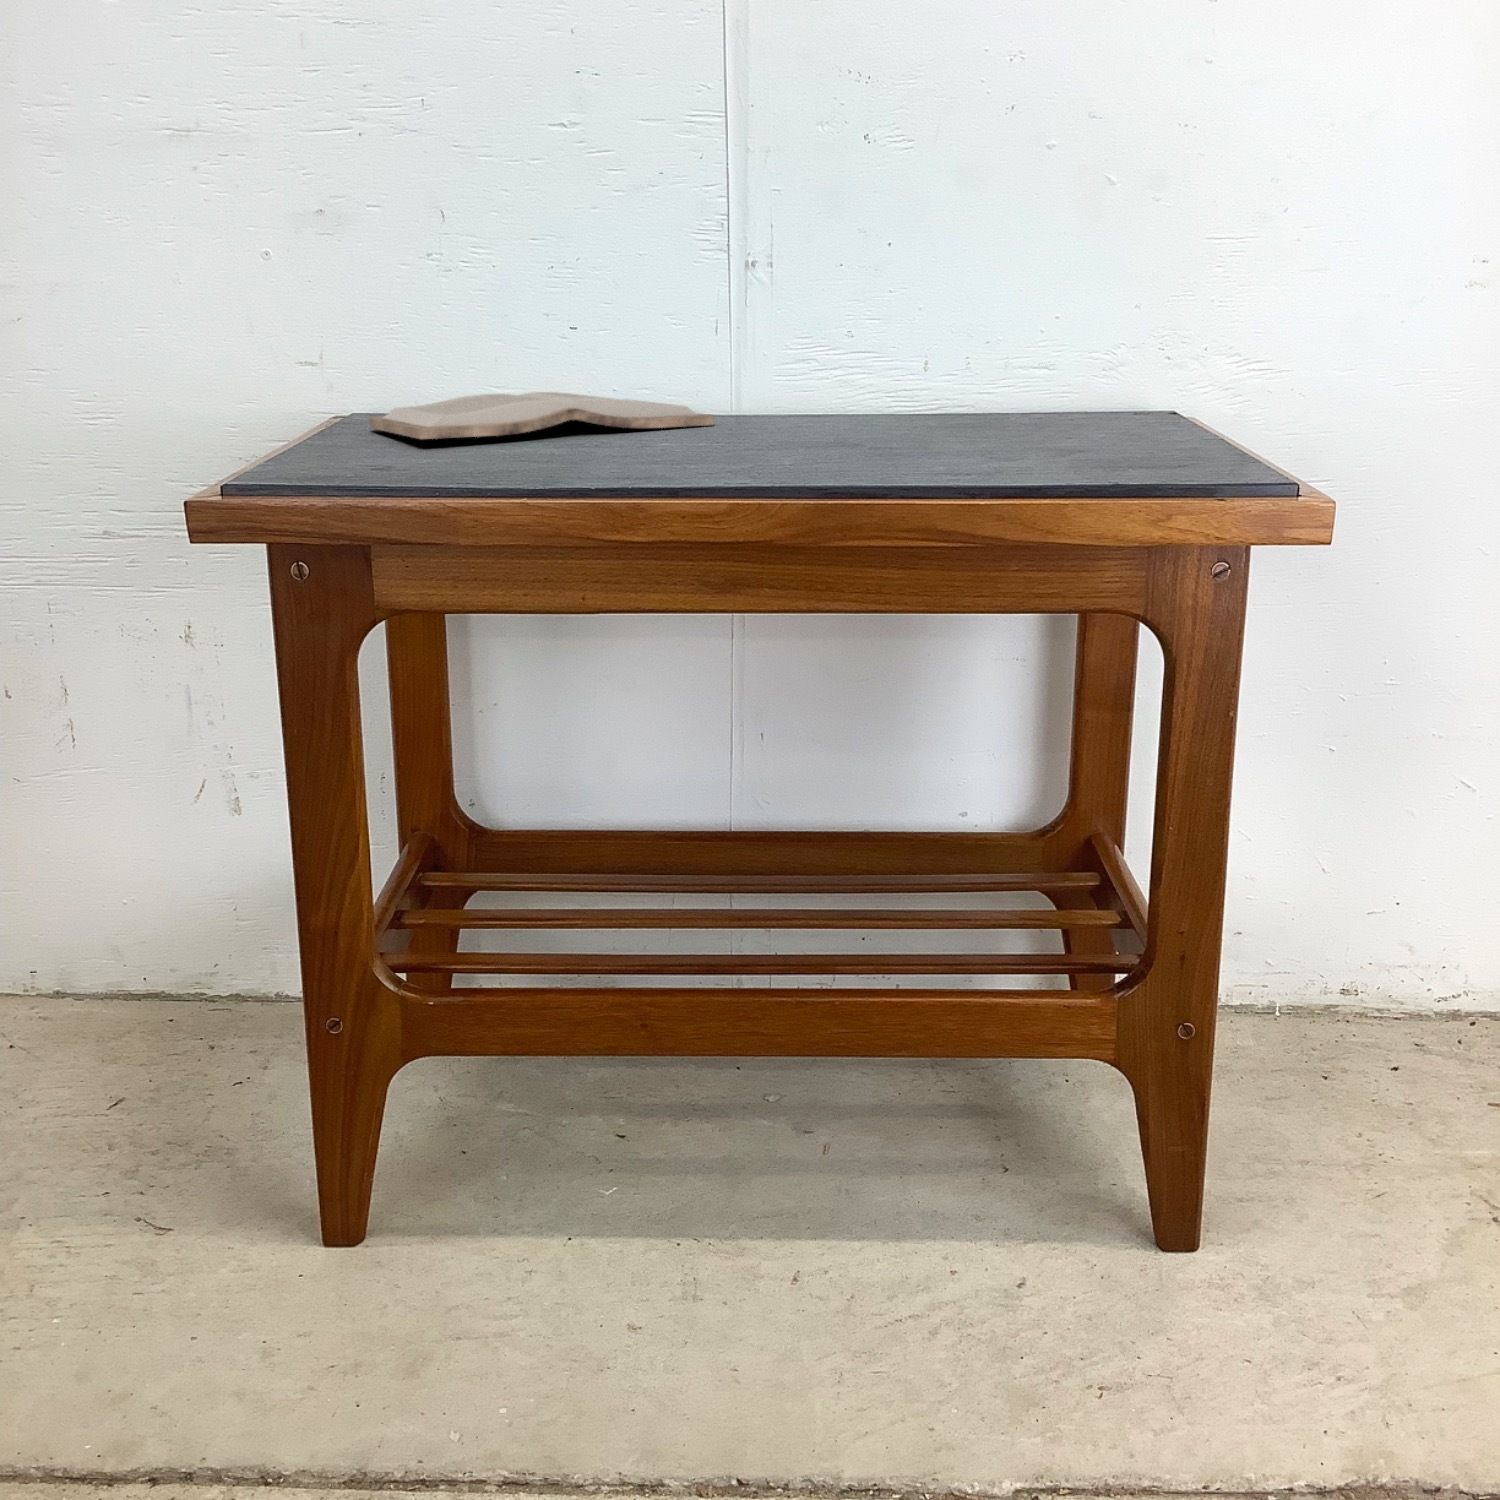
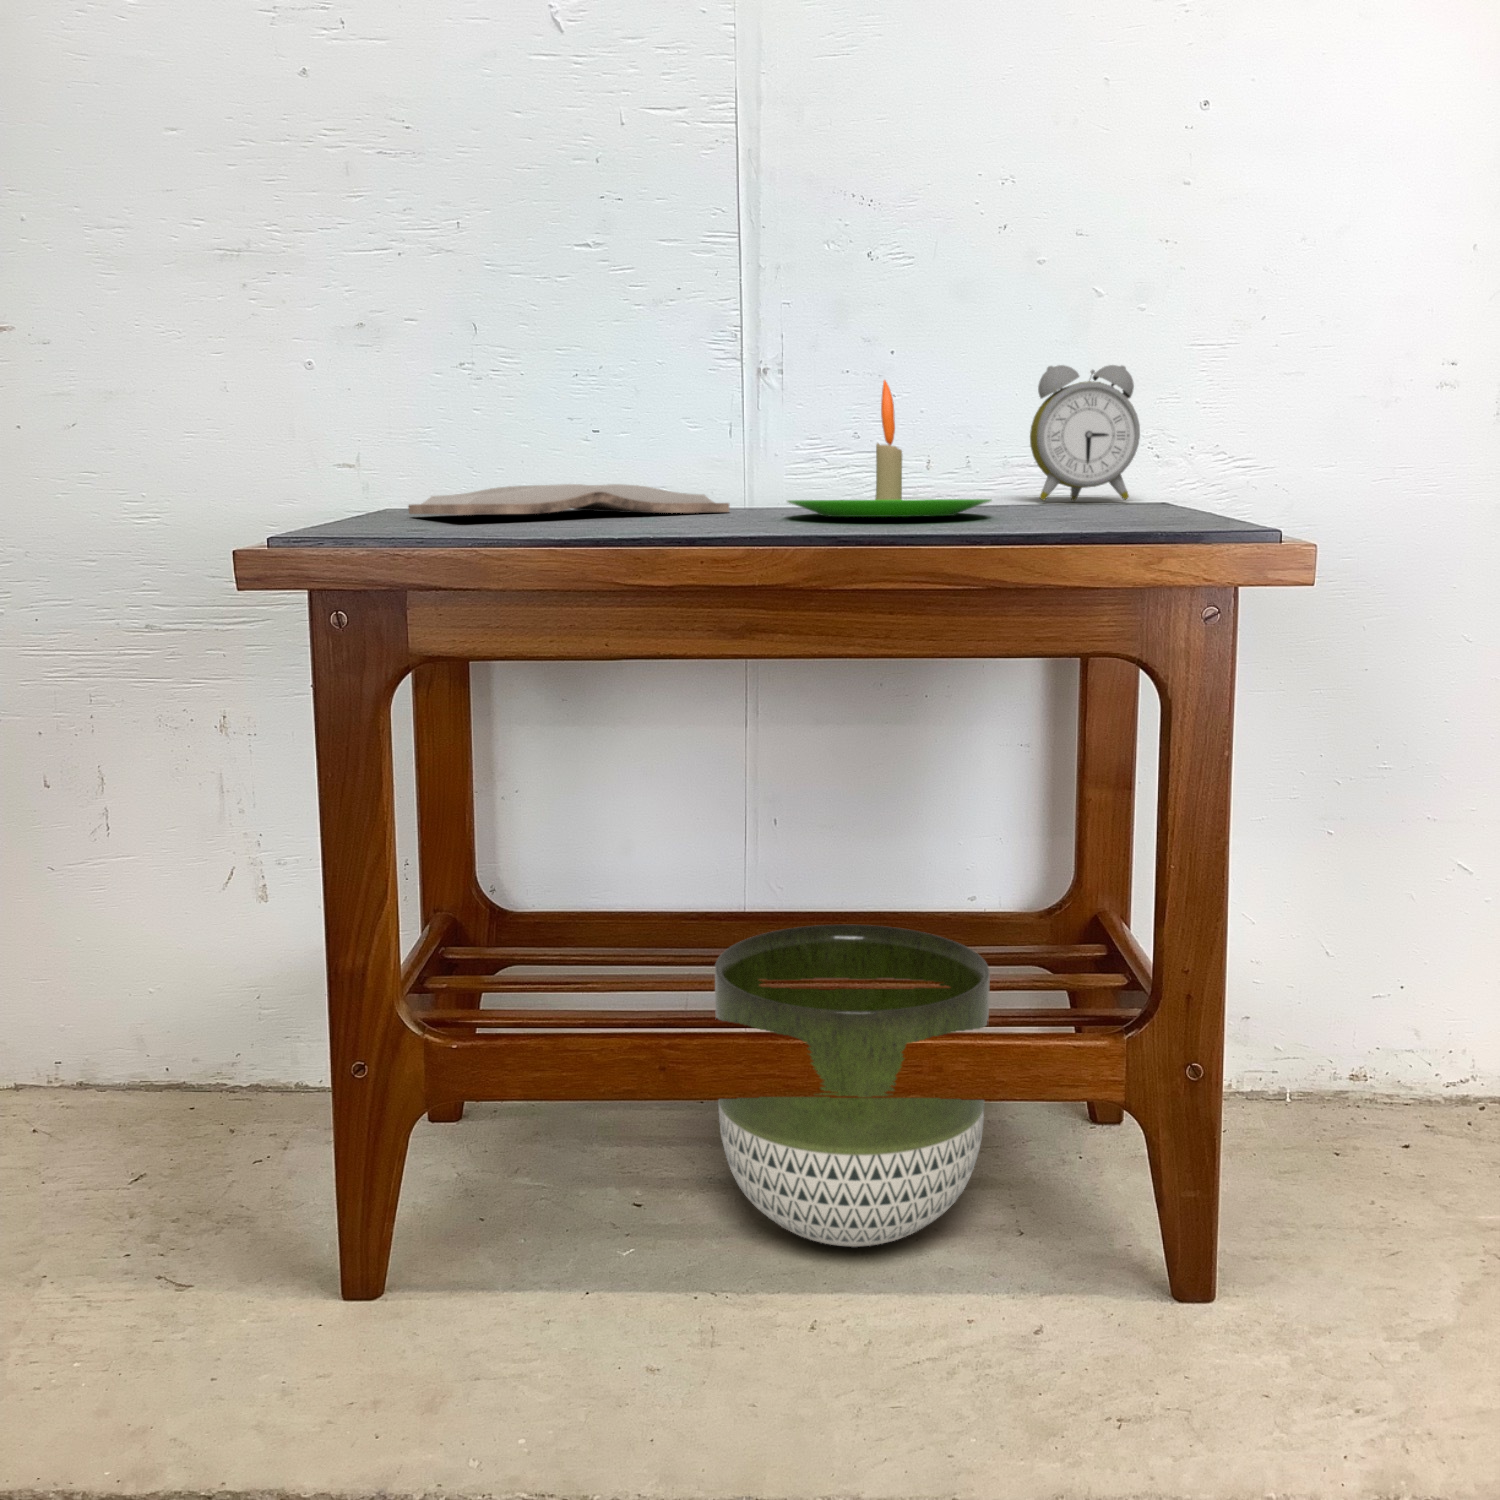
alarm clock: none [1038,257,1157,407] -> present [1030,365,1140,501]
candle: none [774,288,996,444] -> present [787,380,992,517]
planter: none [699,858,980,1189] -> present [715,925,990,1247]

